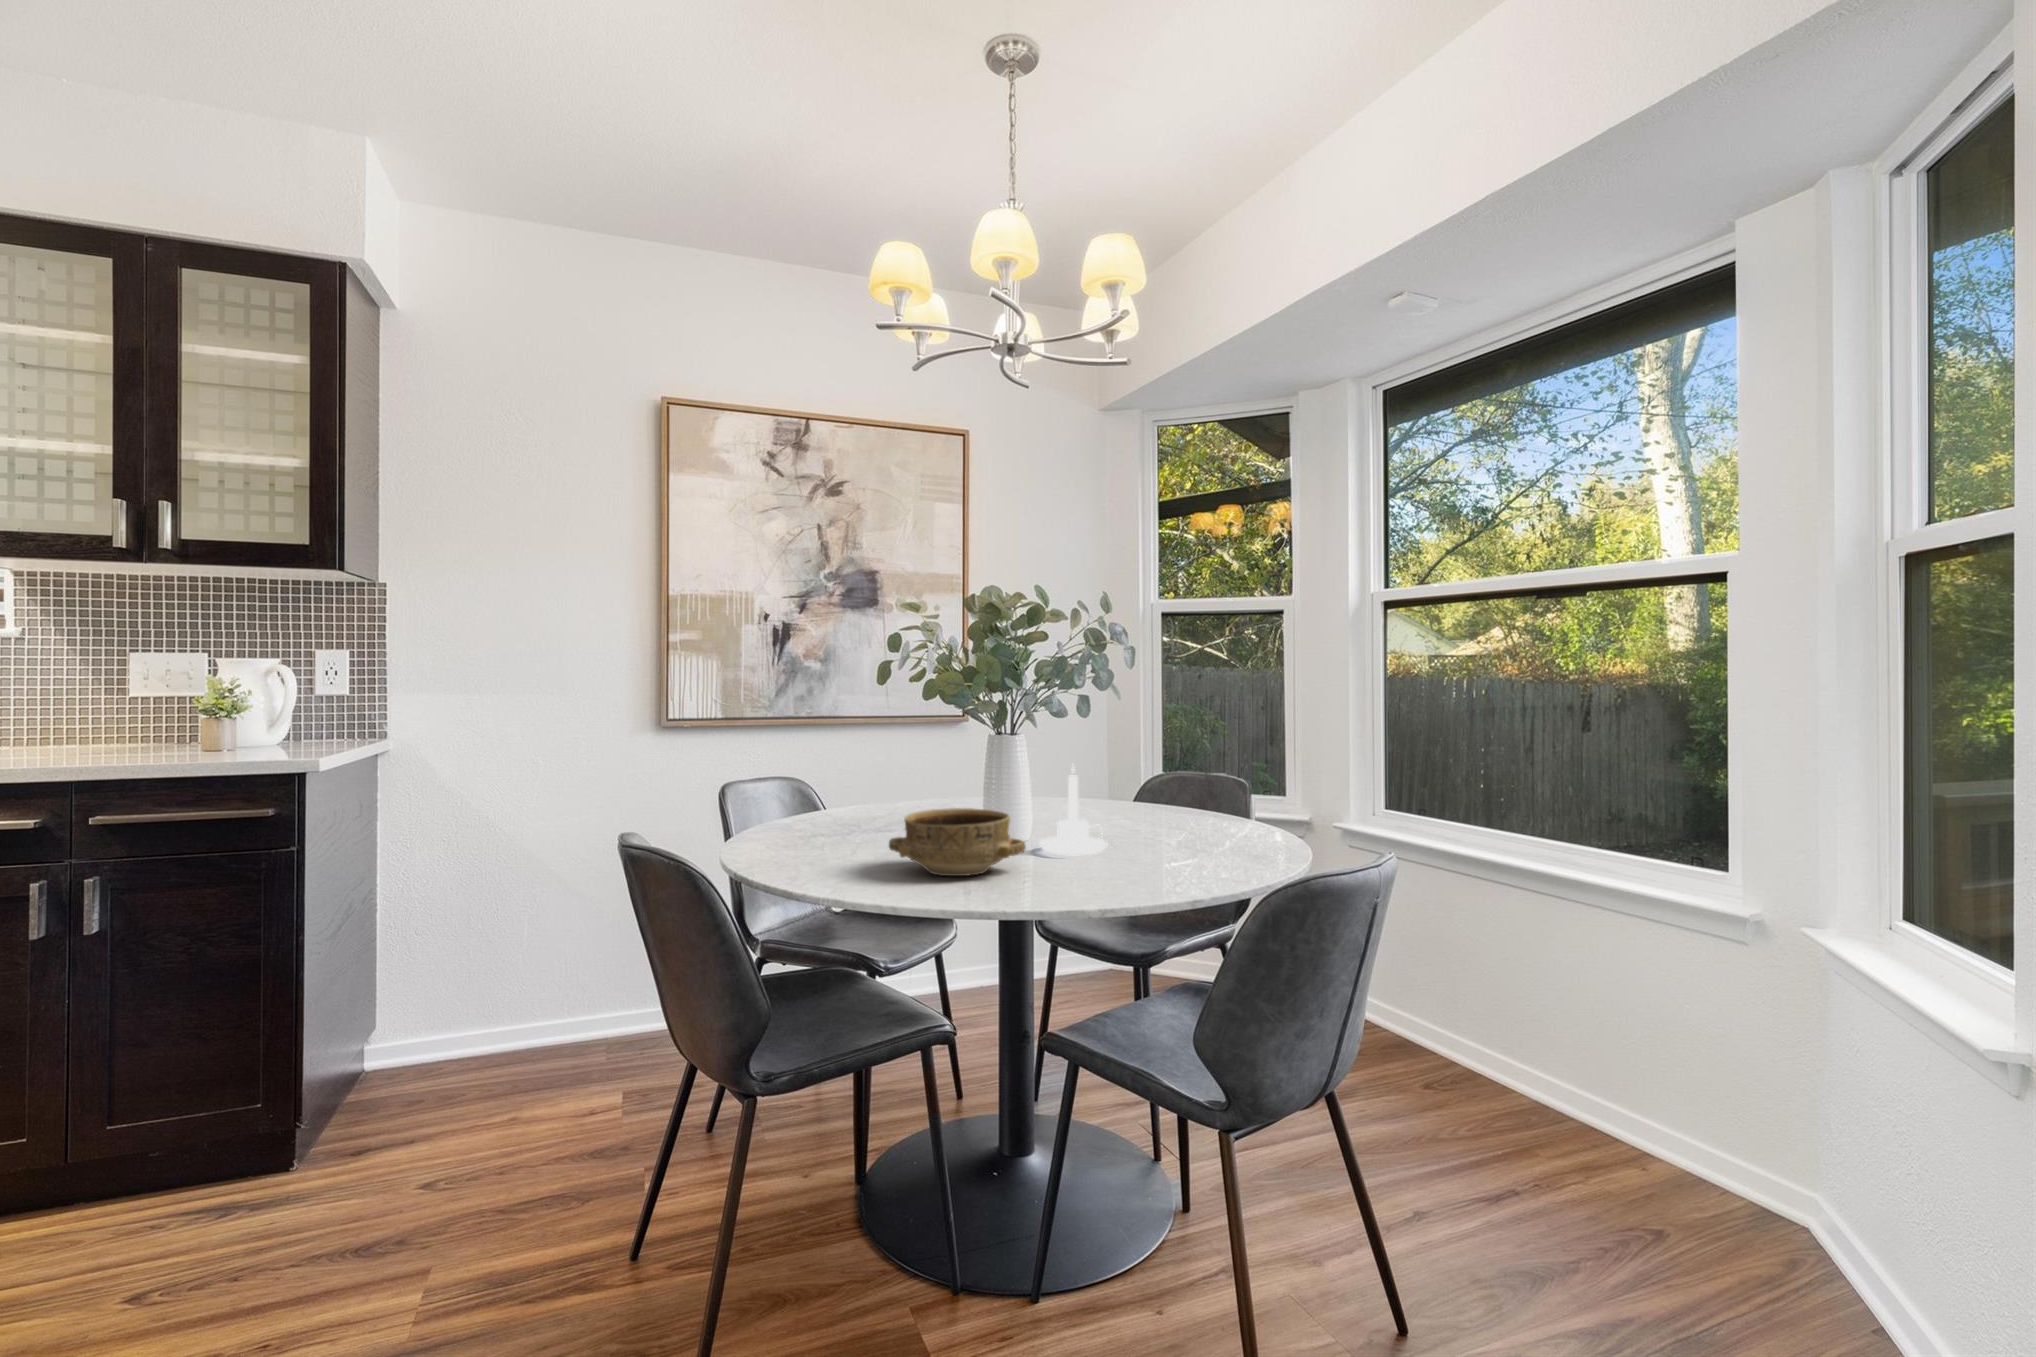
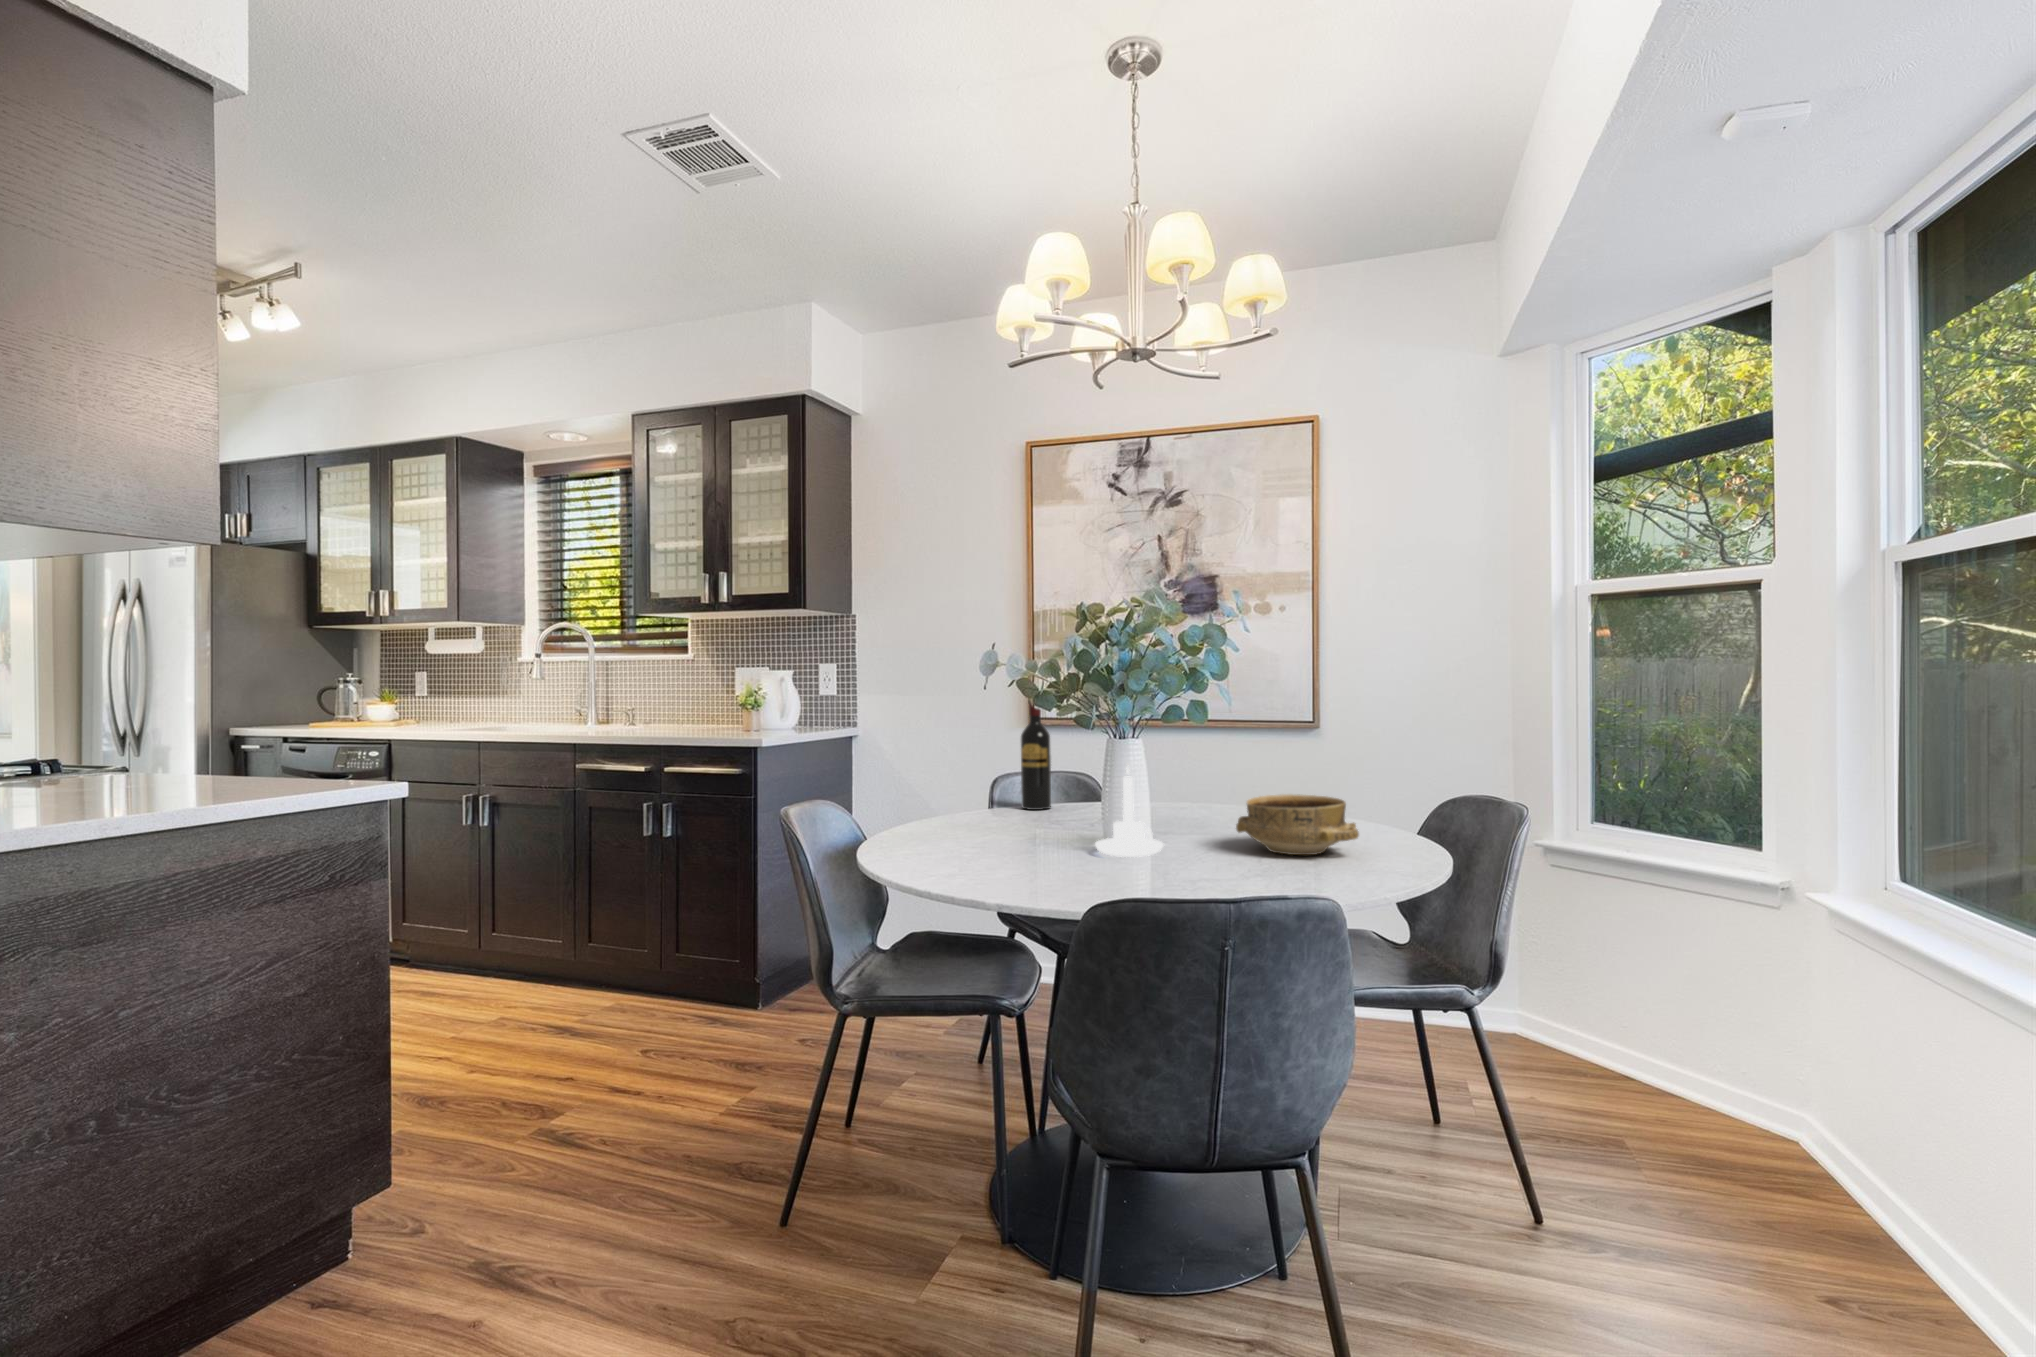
wine bottle: none [822,695,856,824] -> present [1021,701,1051,810]
ceramic bowl: present [889,808,1026,876] -> present [1236,794,1359,855]

